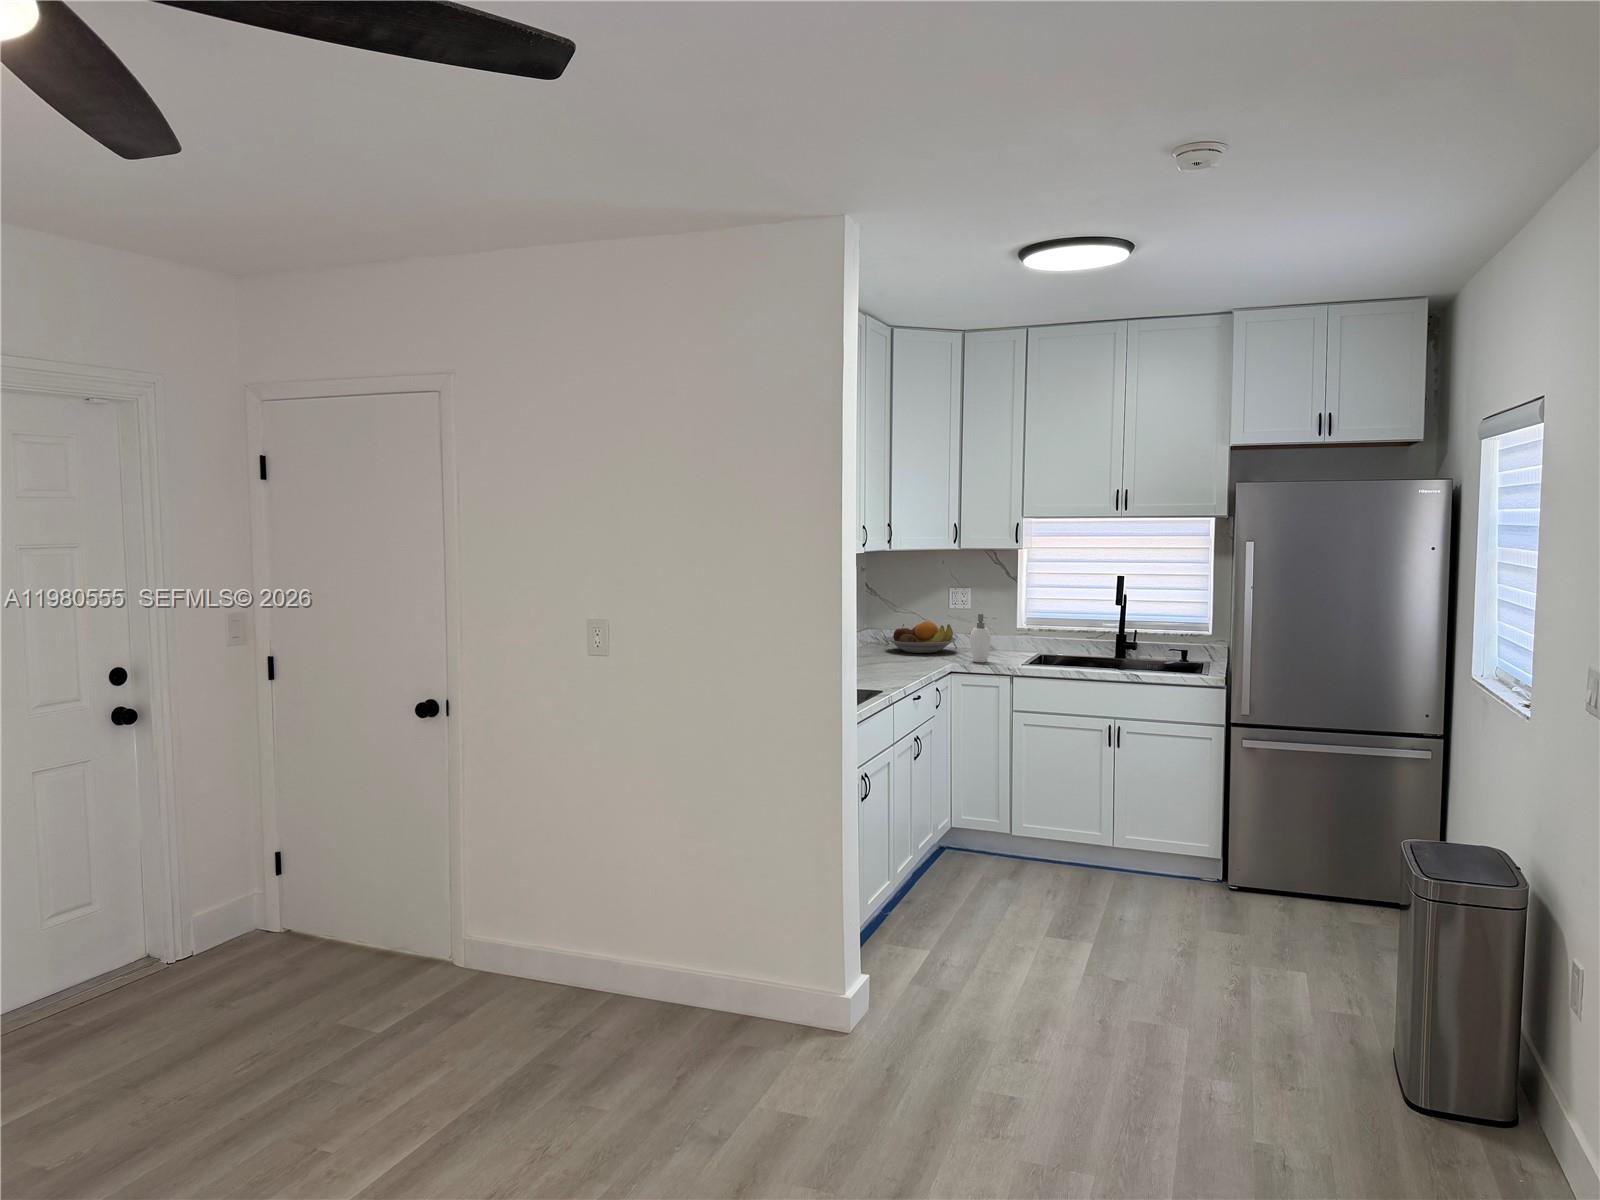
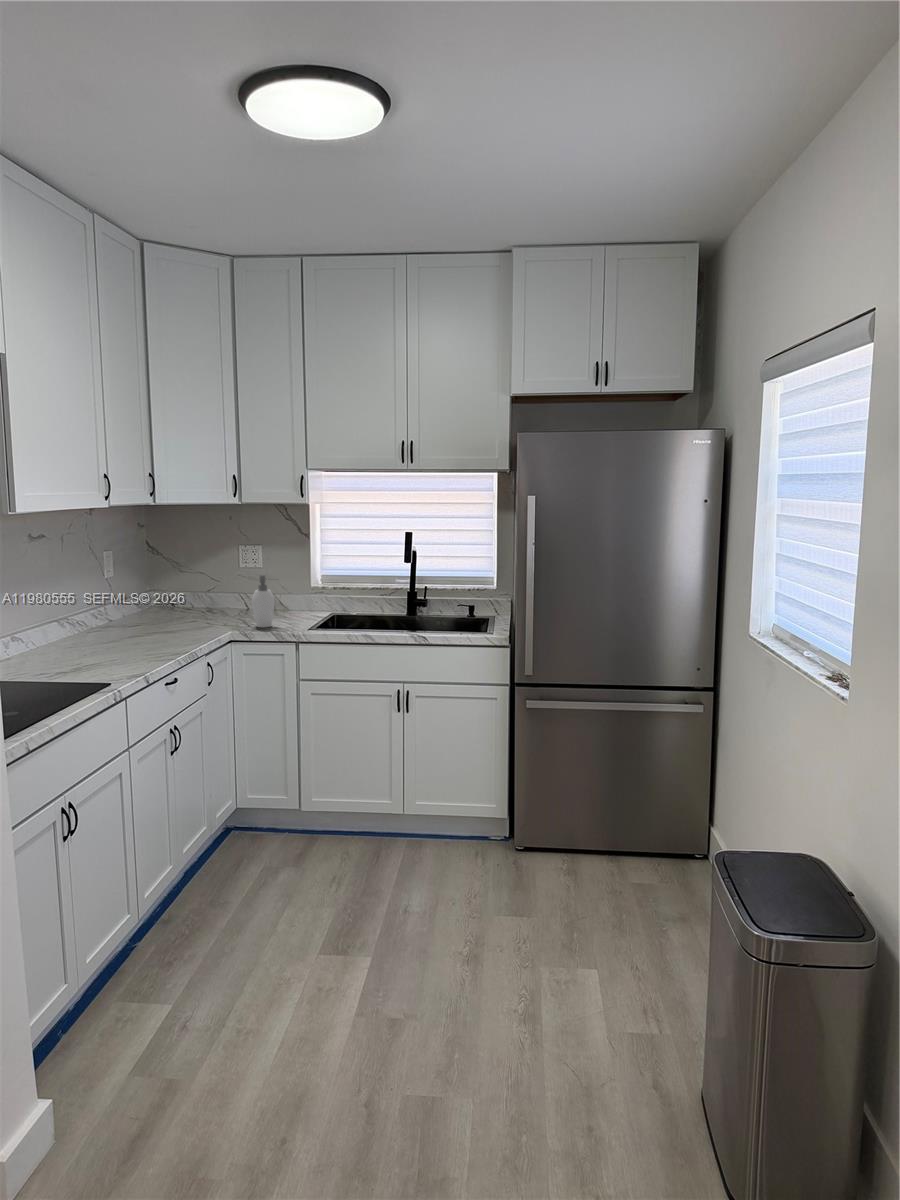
fruit bowl: present [886,622,957,653] -> none [166,583,245,617]

